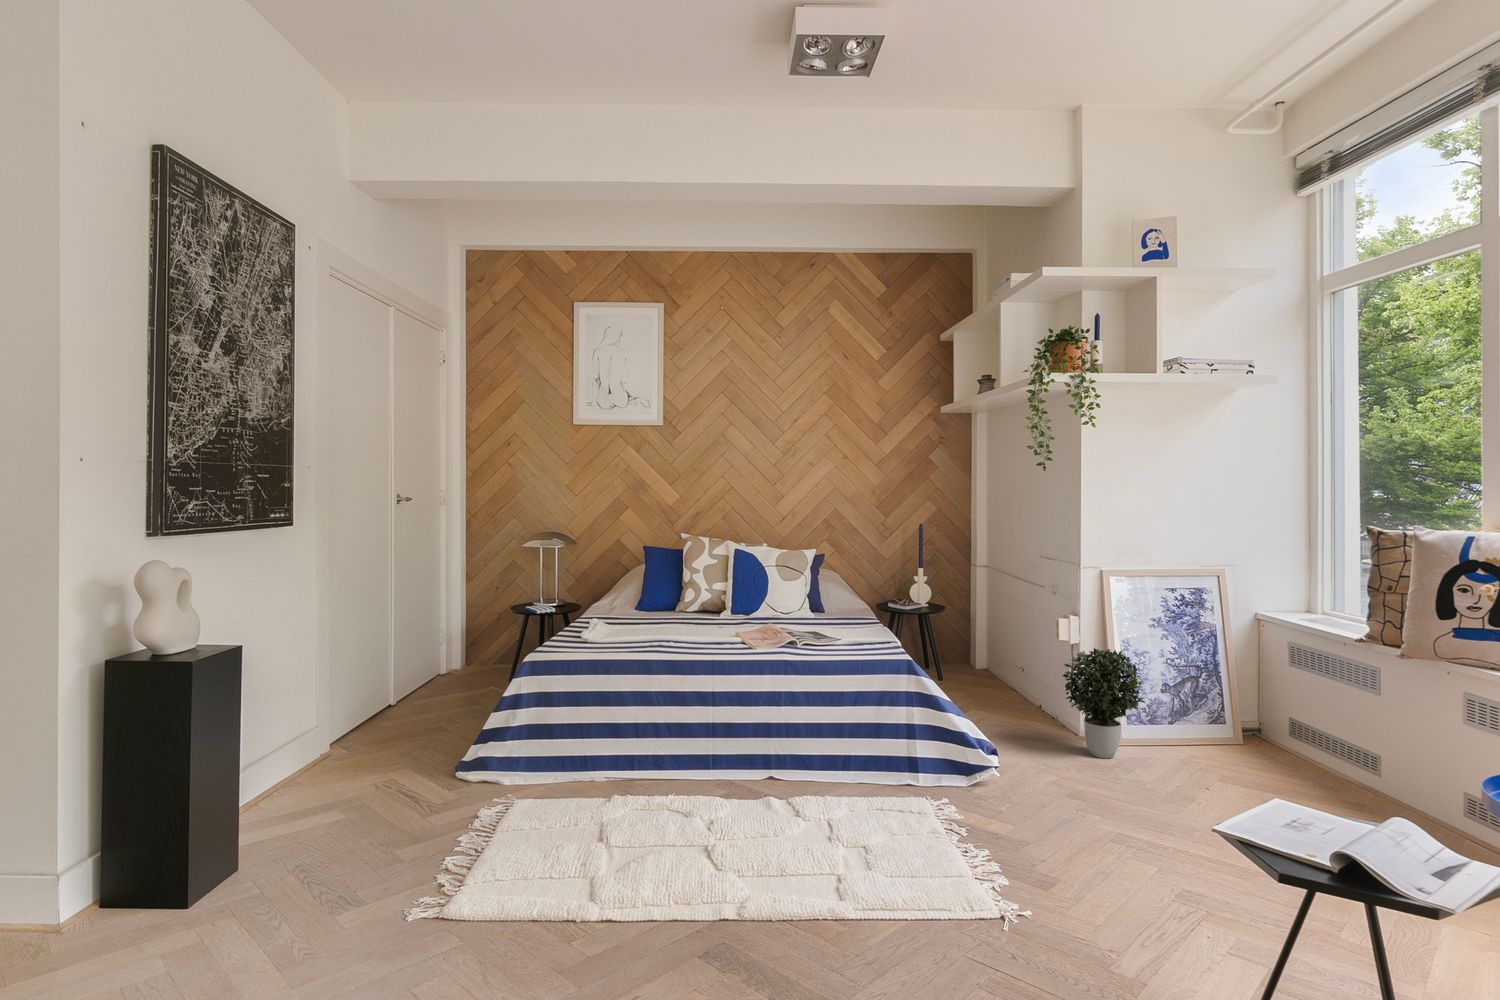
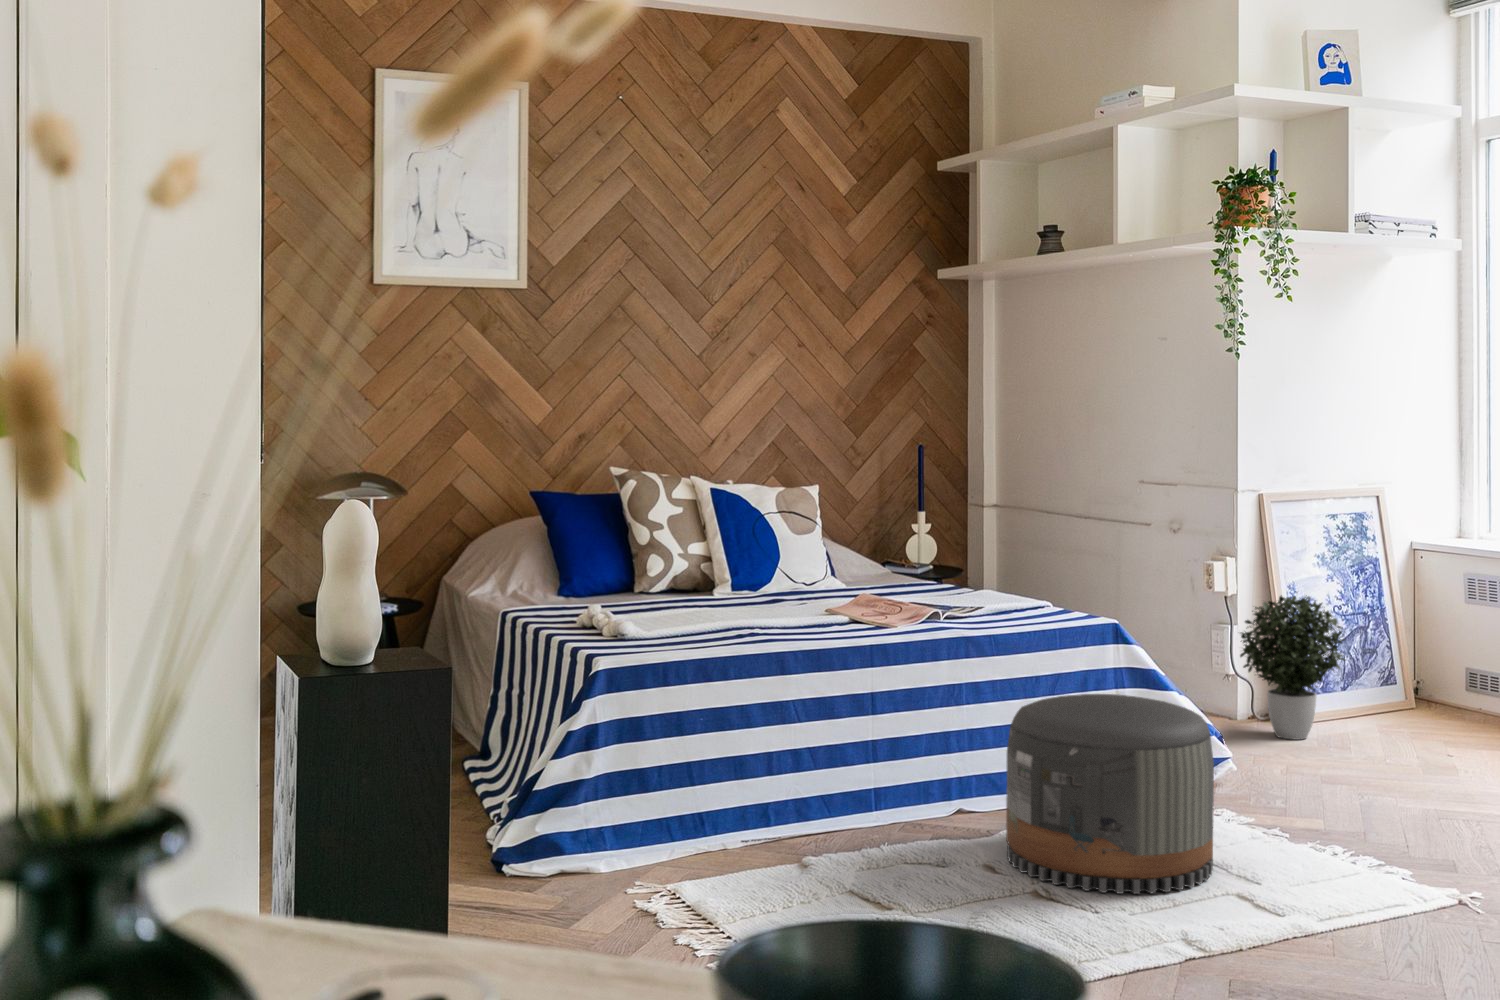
pouf: none [731,711,872,864] -> present [1006,694,1214,894]

